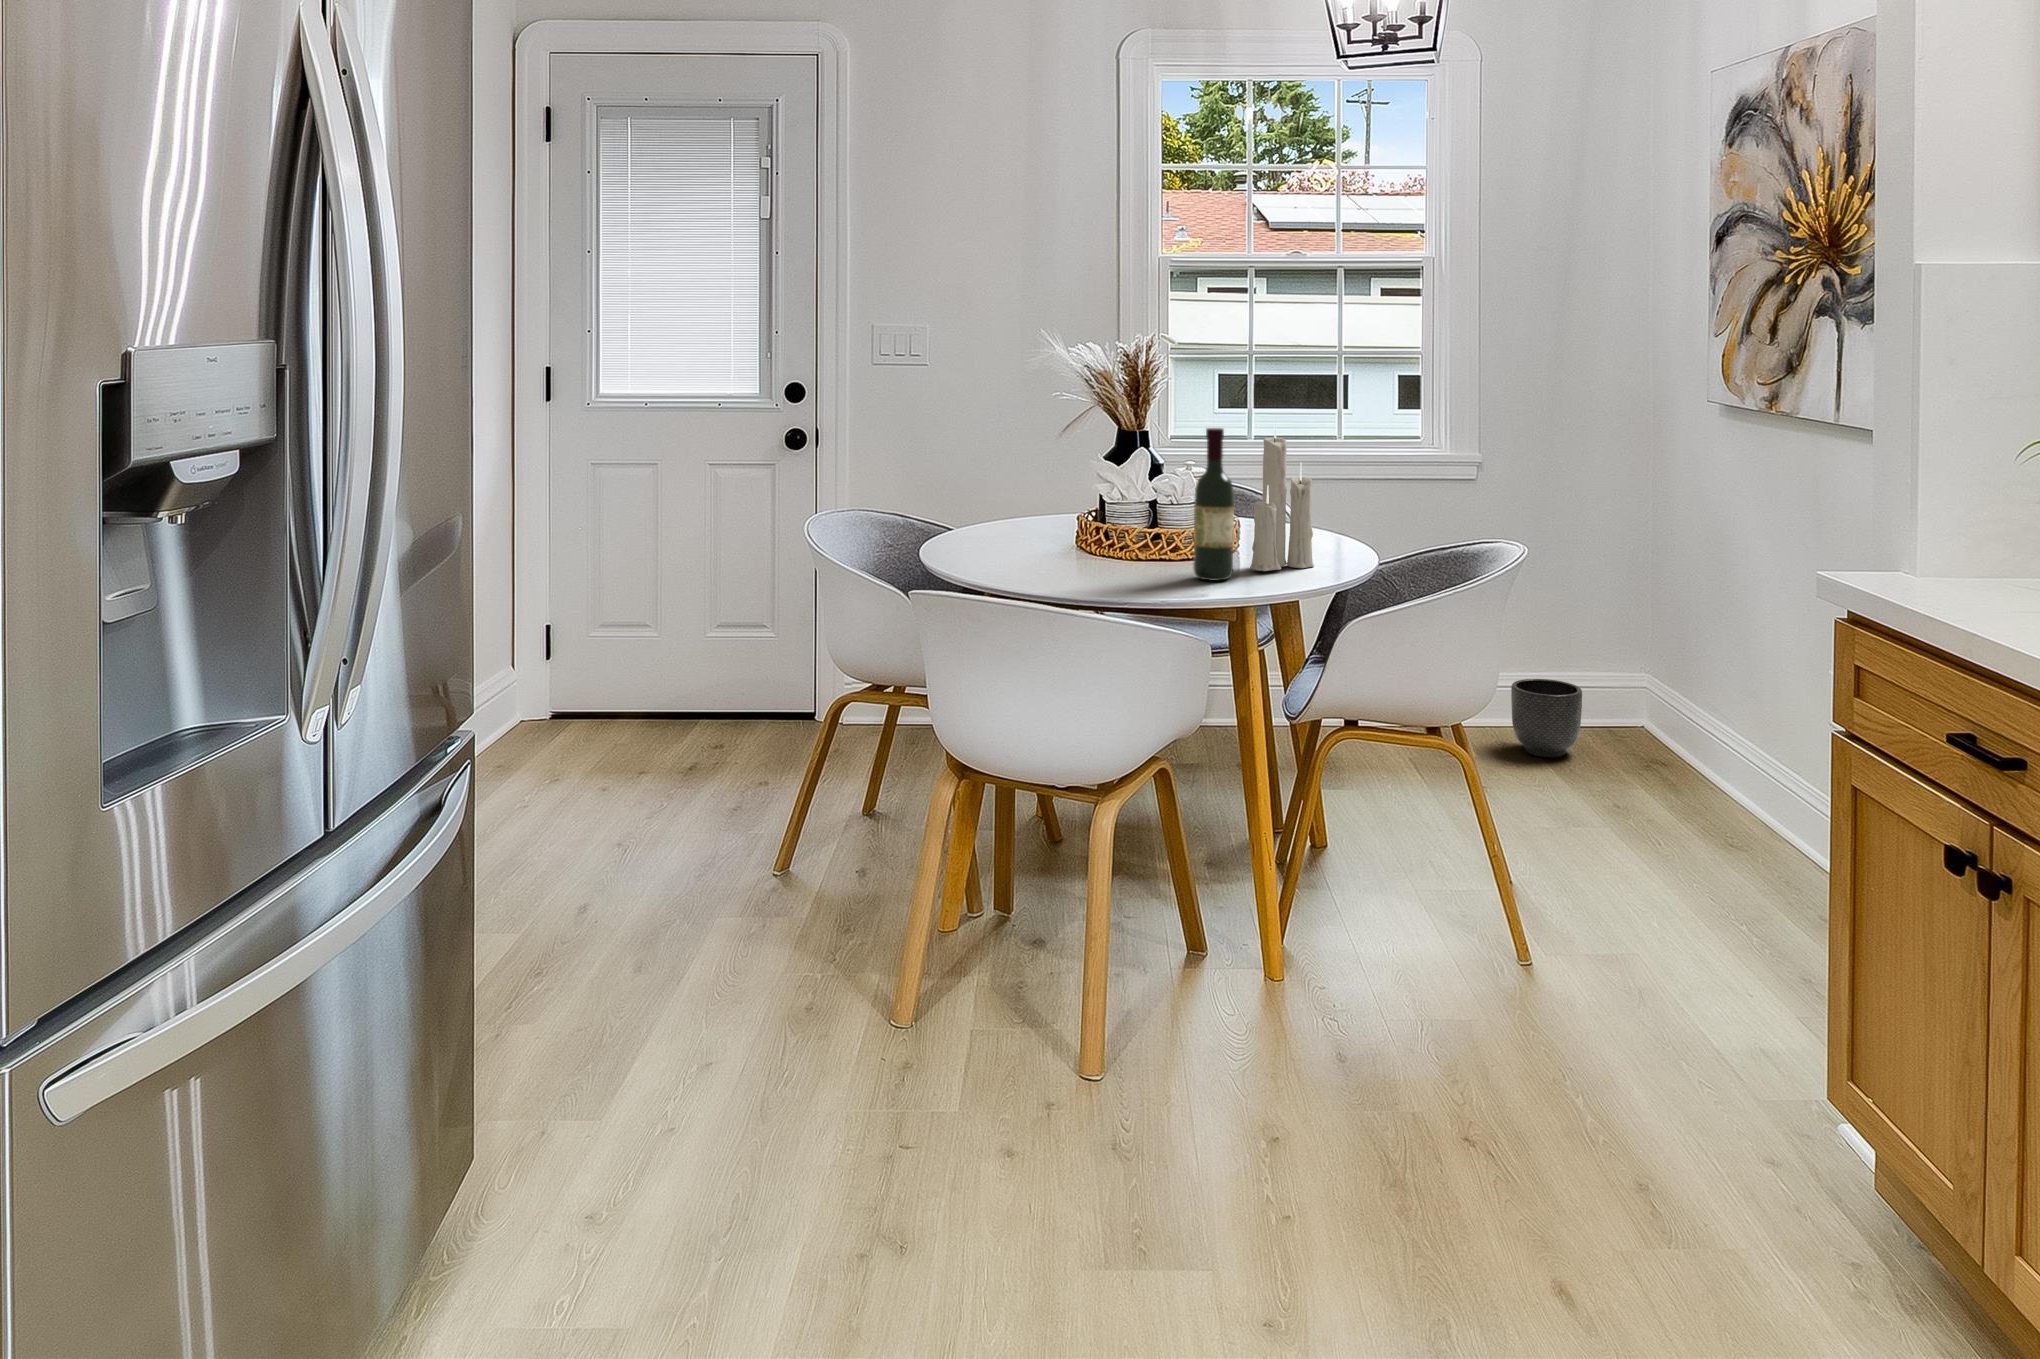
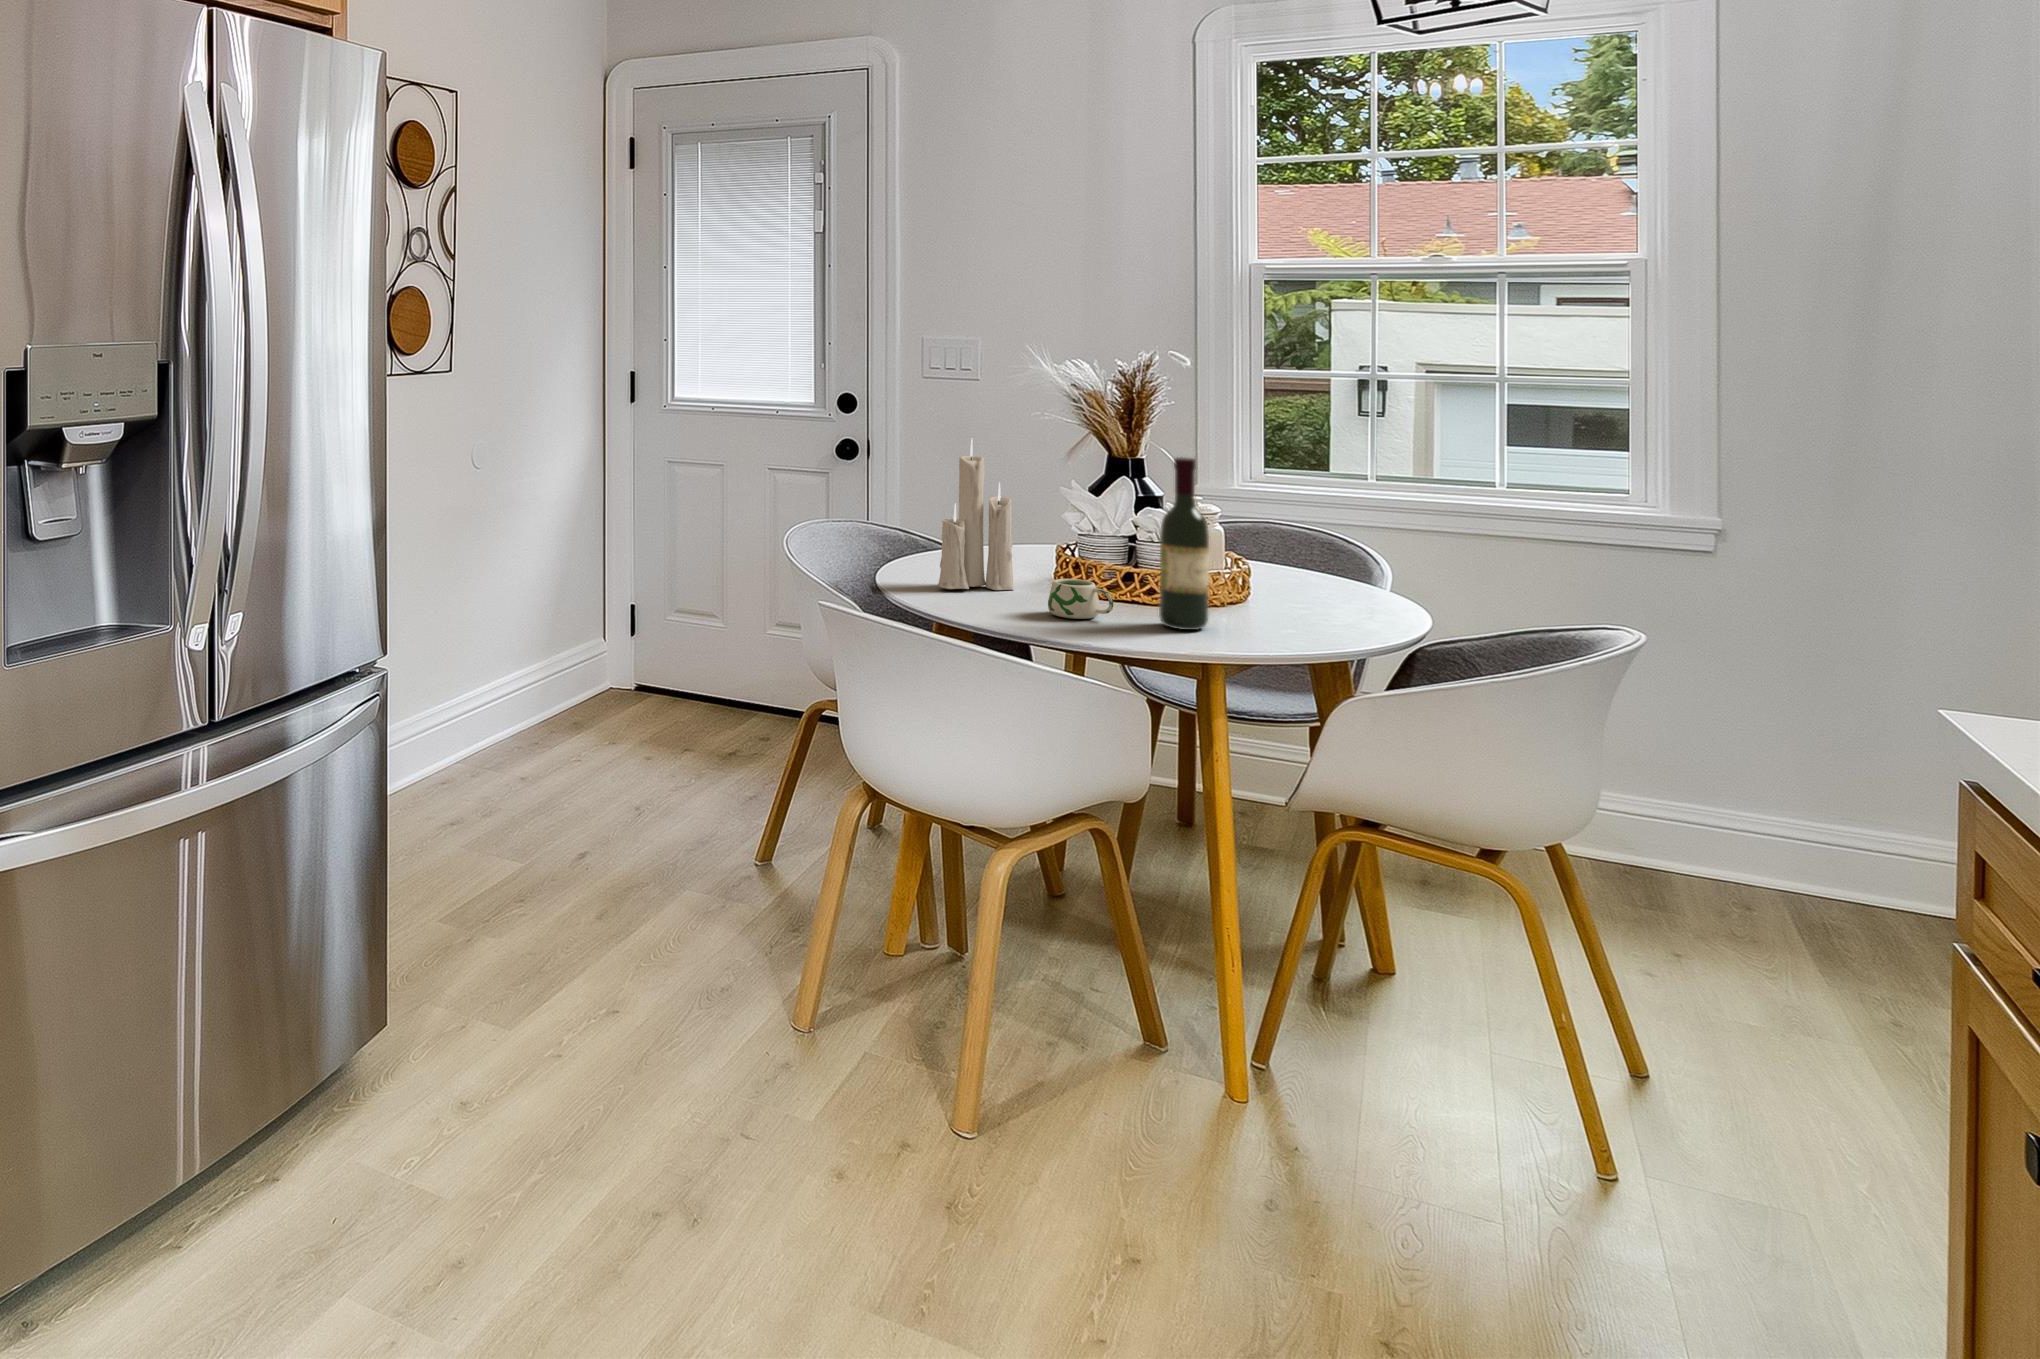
candle: present [1250,421,1314,571] -> present [937,439,1014,590]
mug: none [1097,545,1156,580] -> present [1048,579,1113,619]
planter: present [1511,679,1582,757] -> none [1752,806,1874,918]

